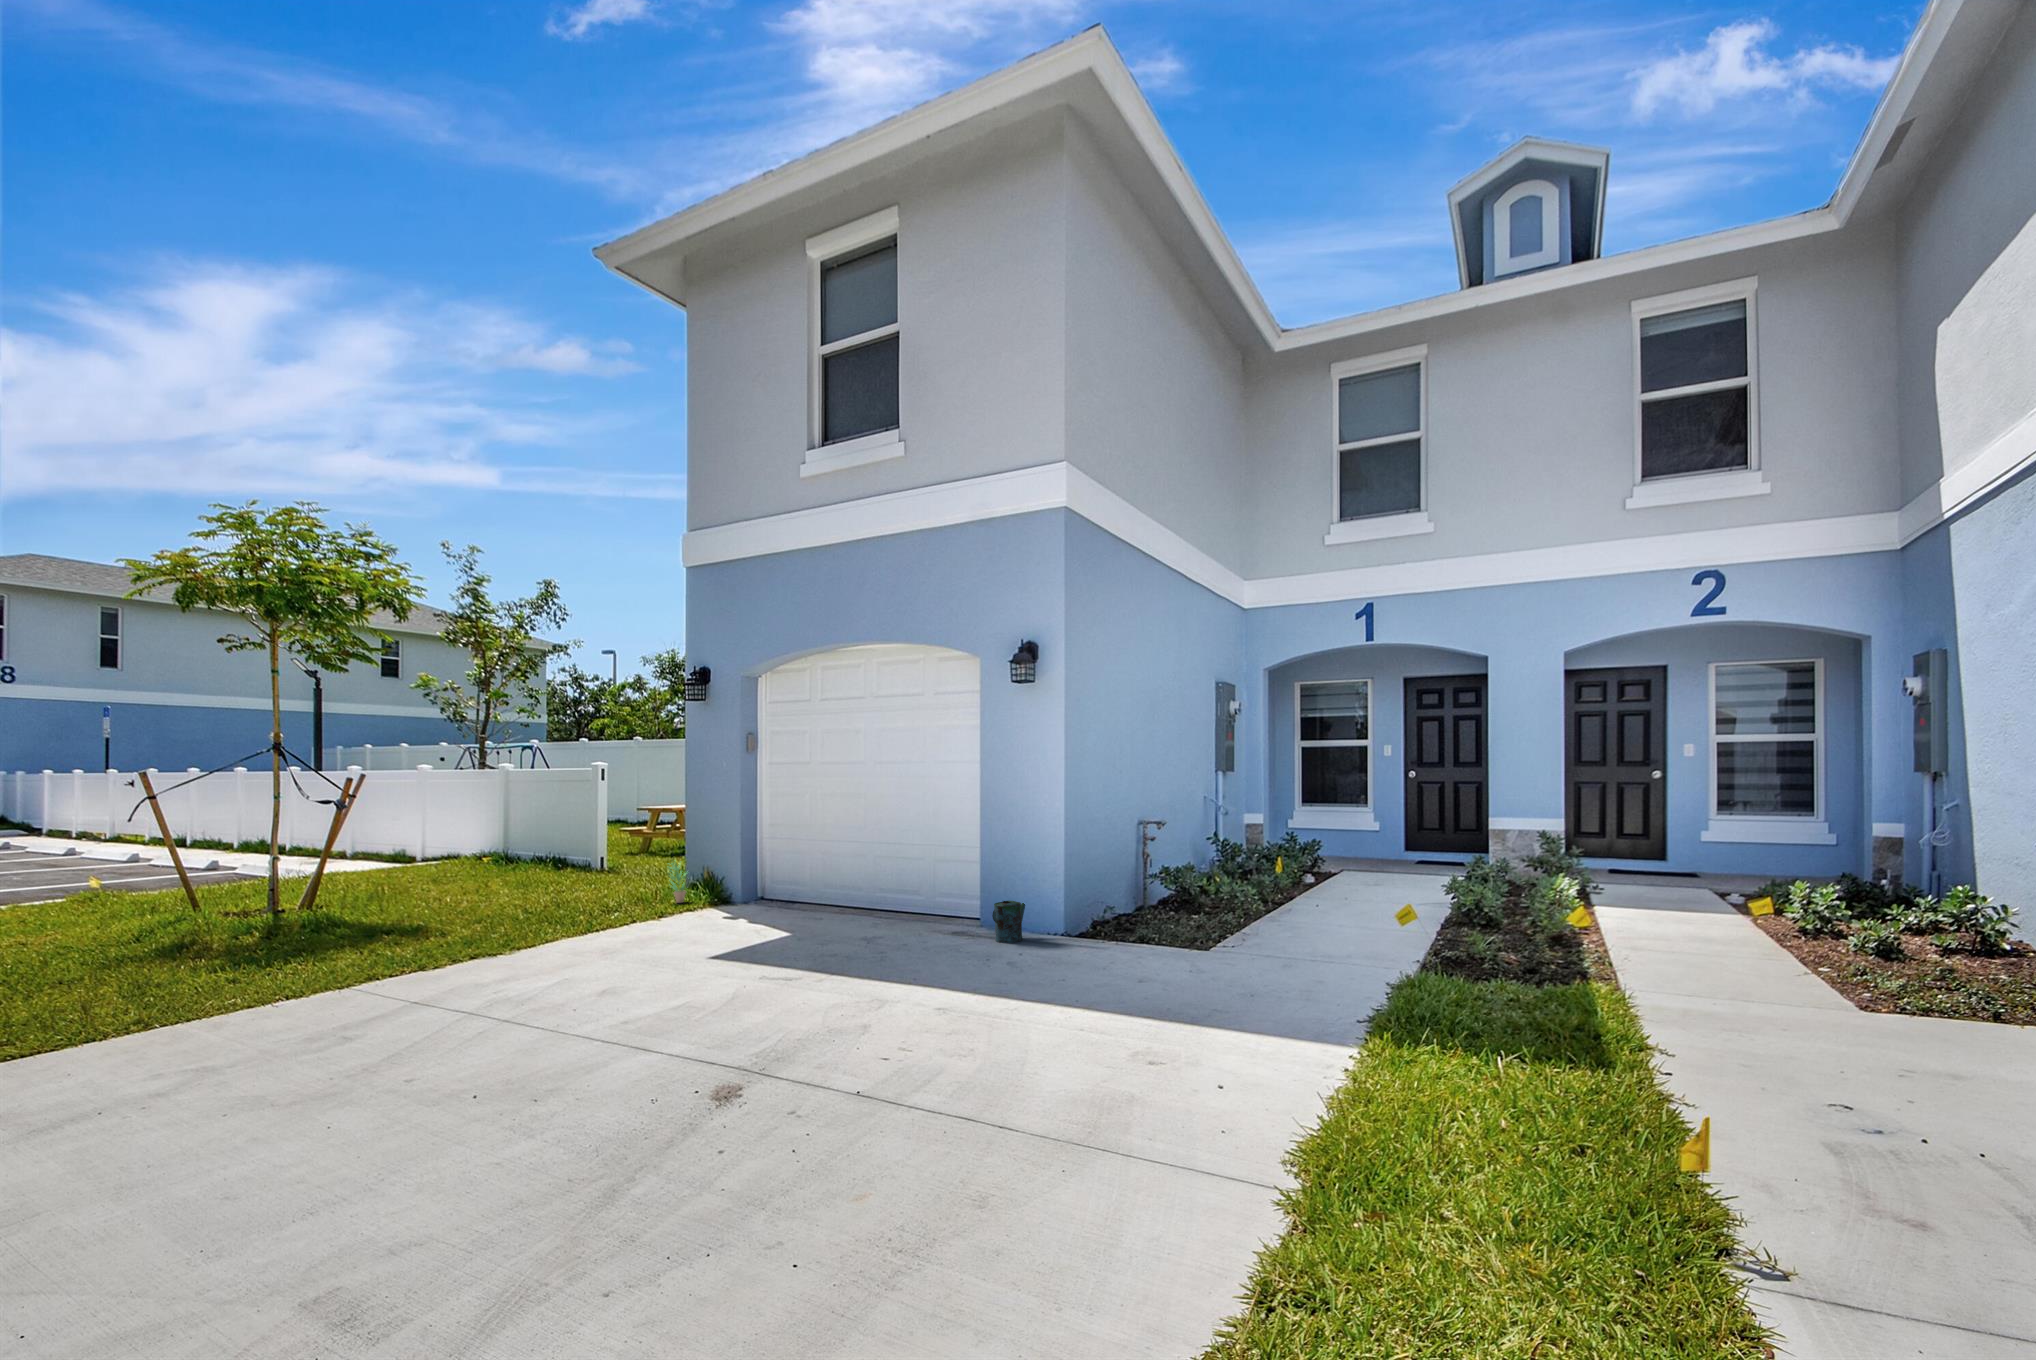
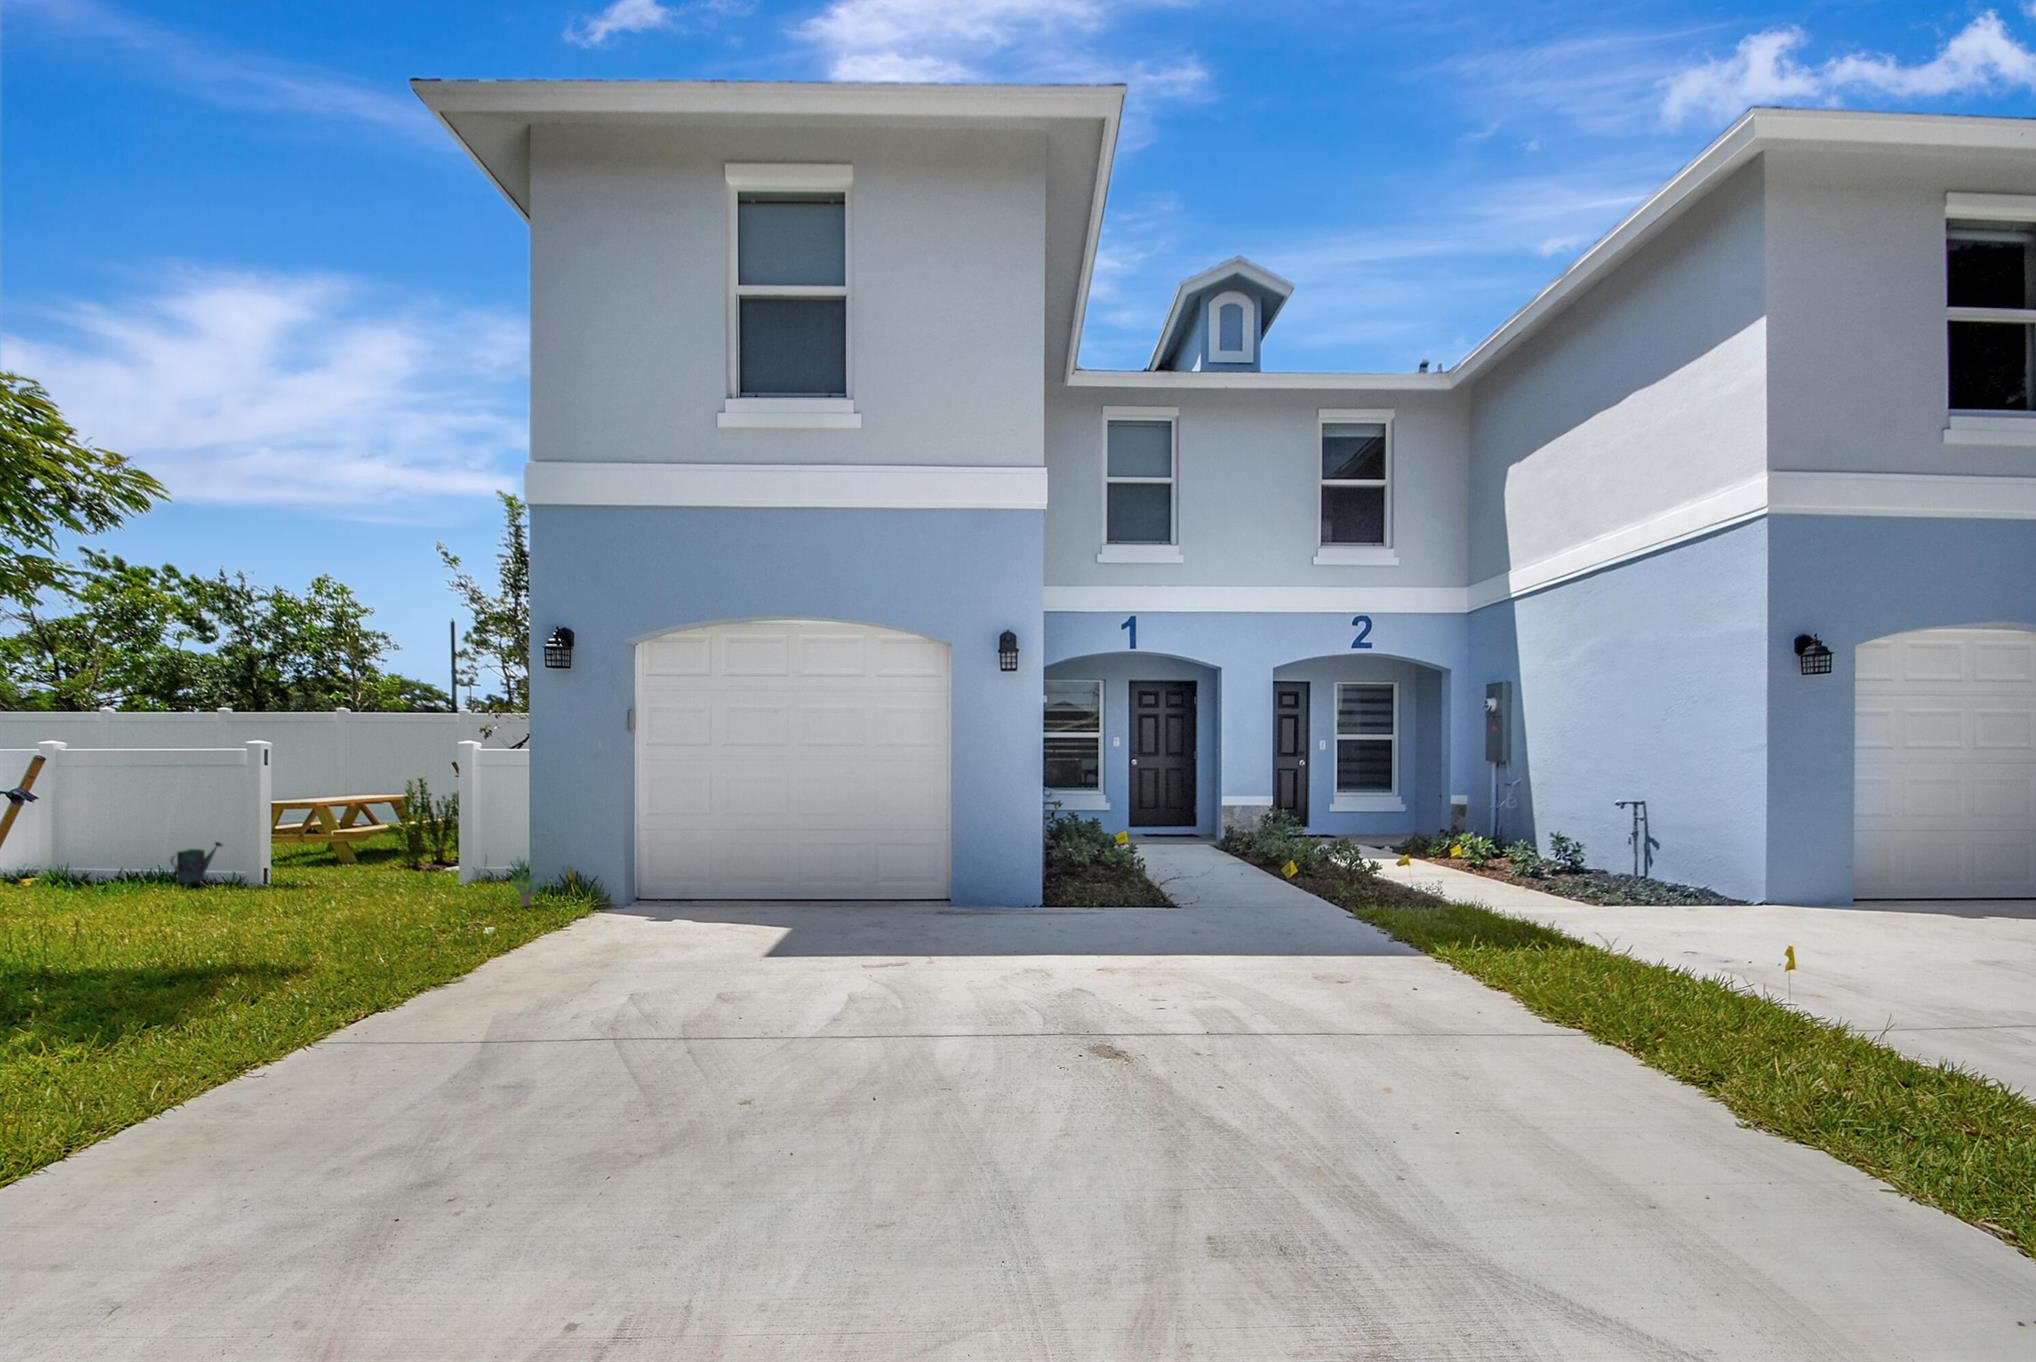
watering can: present [992,901,1025,943] -> present [171,842,222,883]

